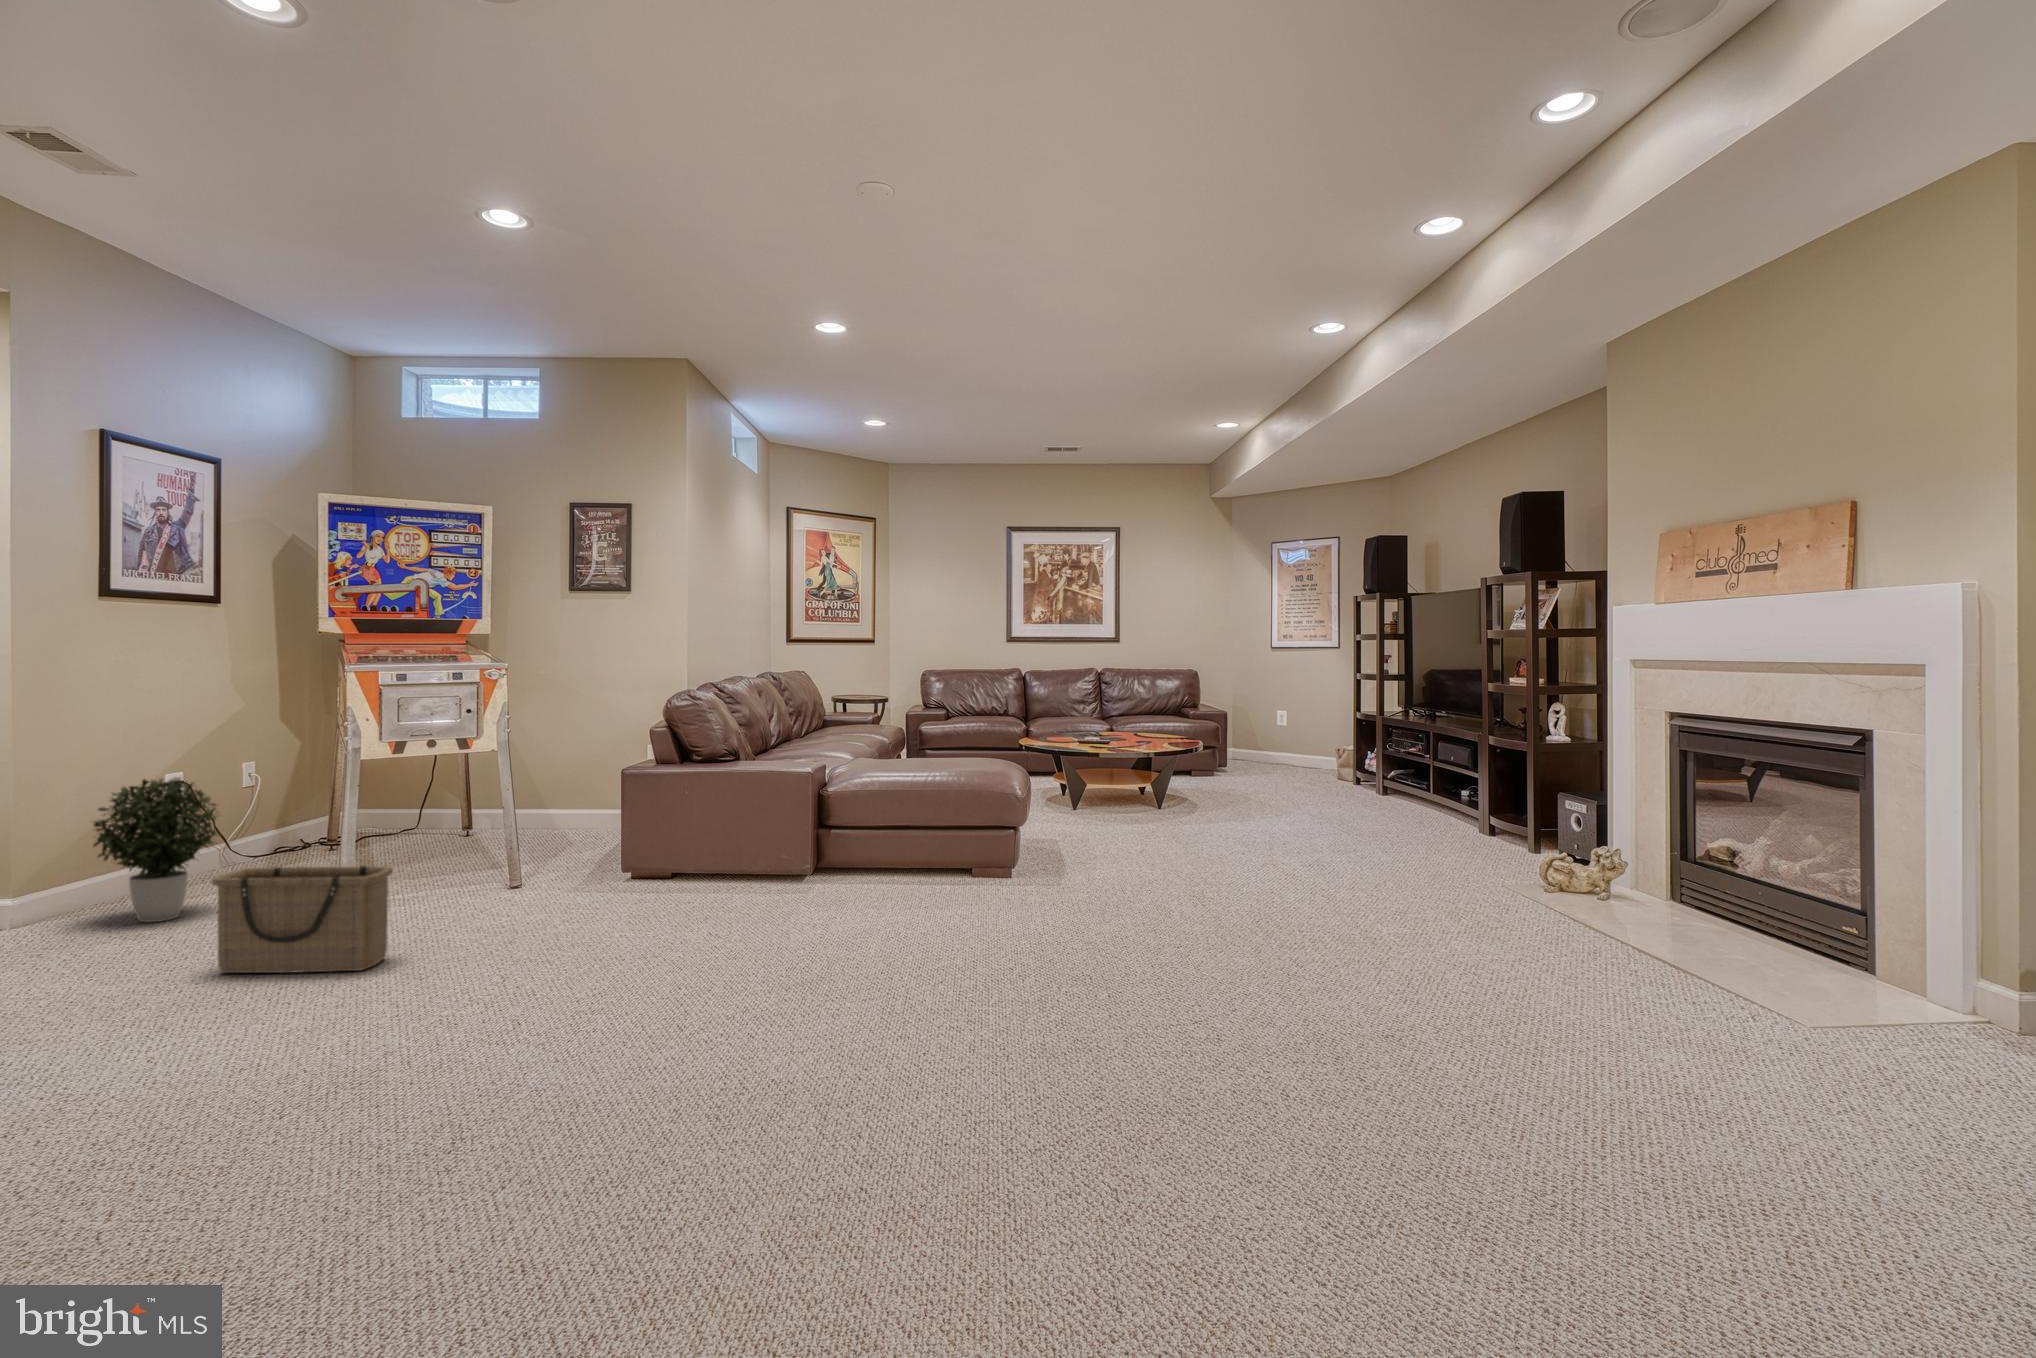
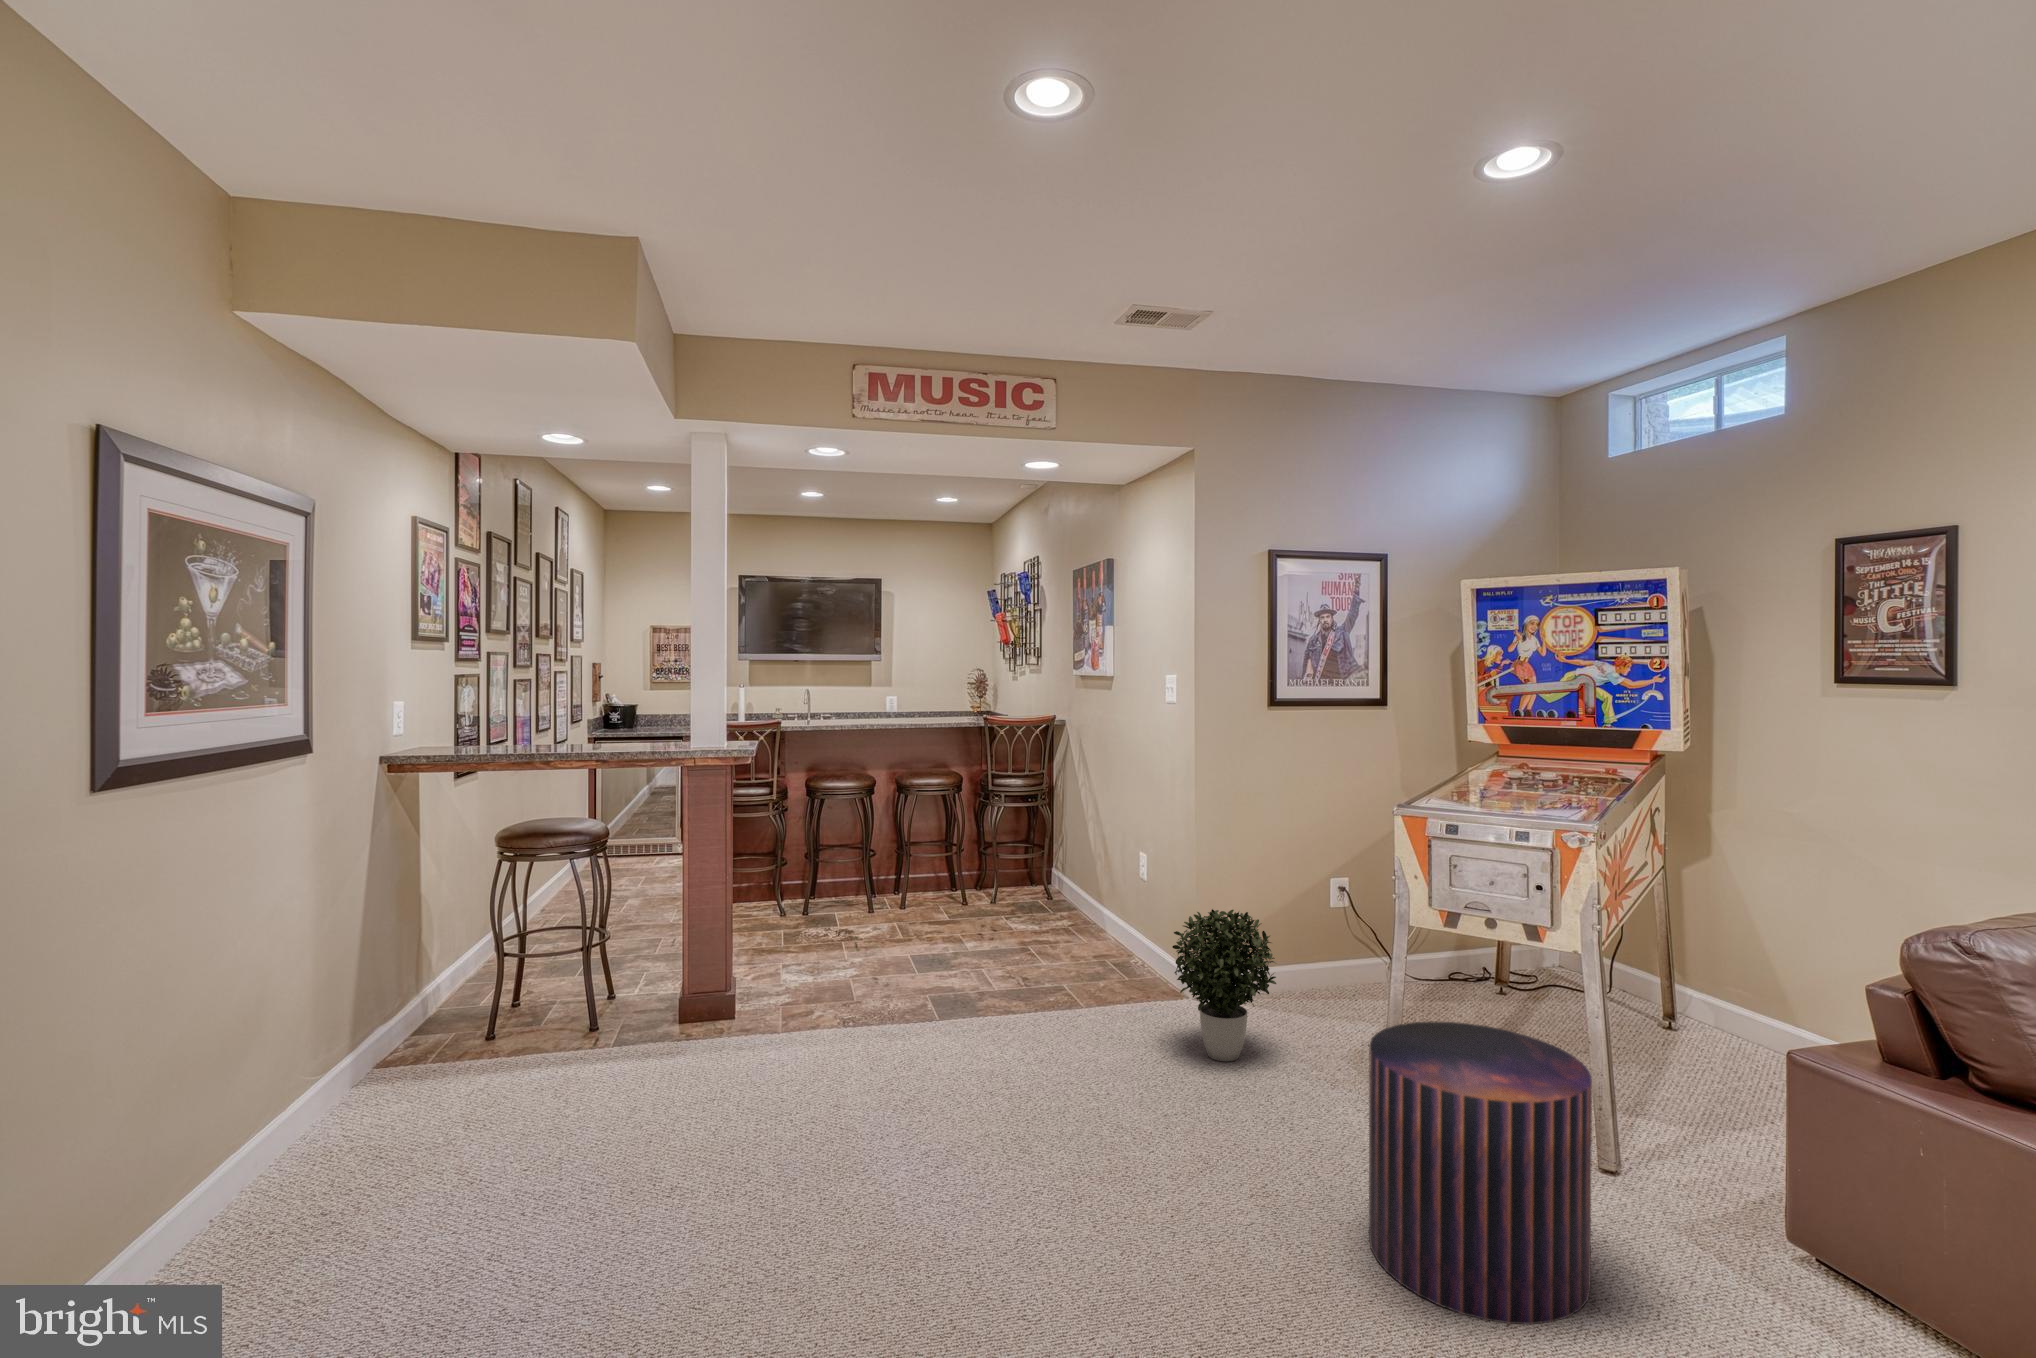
pouf: none [437,784,578,933] -> present [1369,1021,1592,1324]
basket: present [212,866,393,973] -> none [1103,1063,1242,1267]

